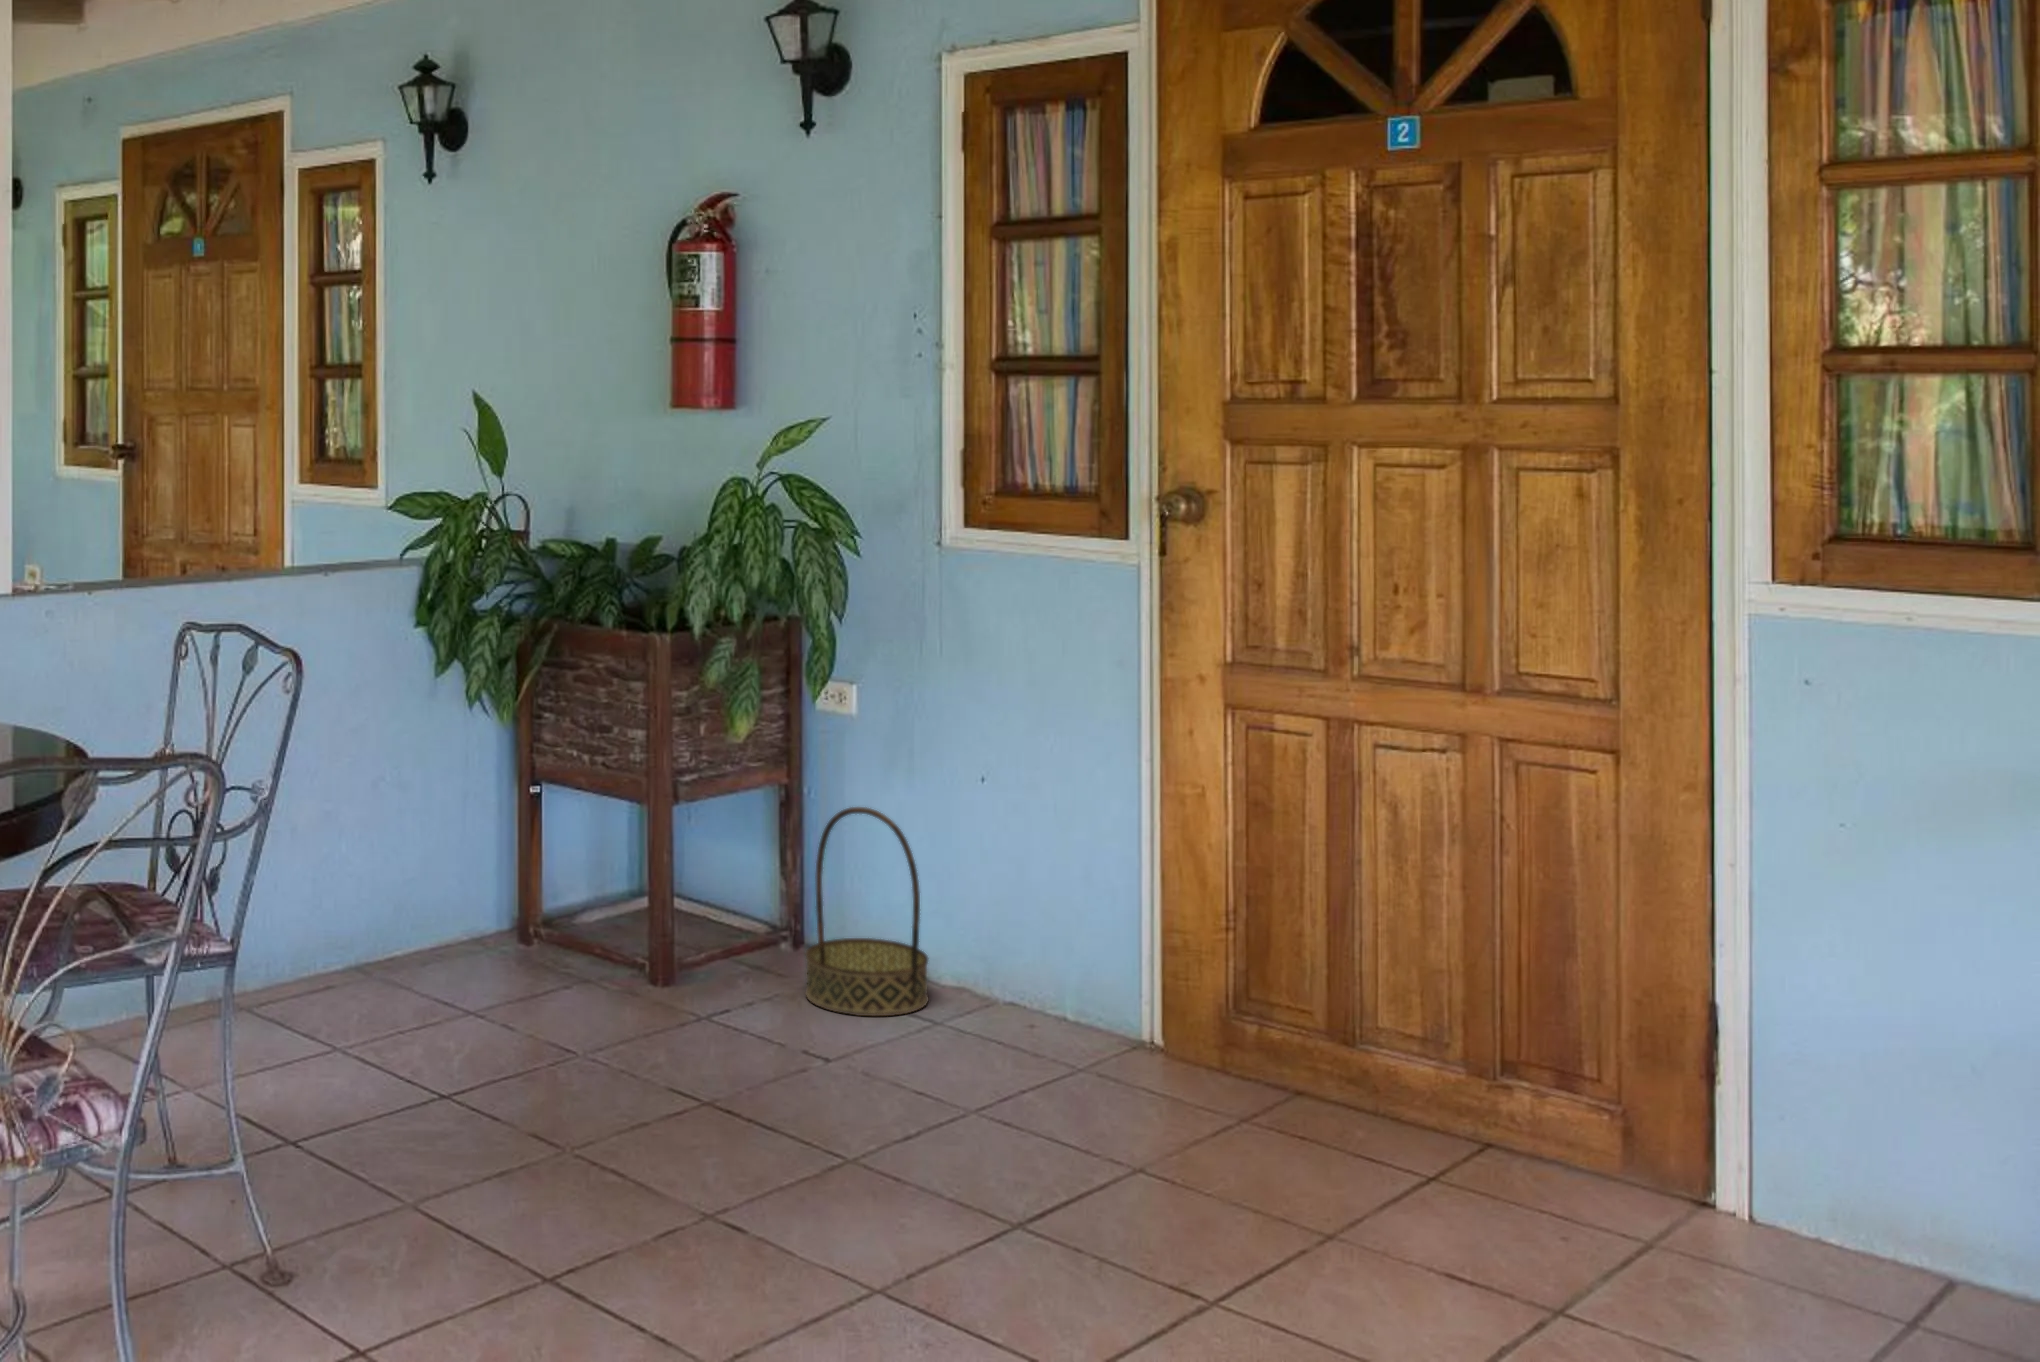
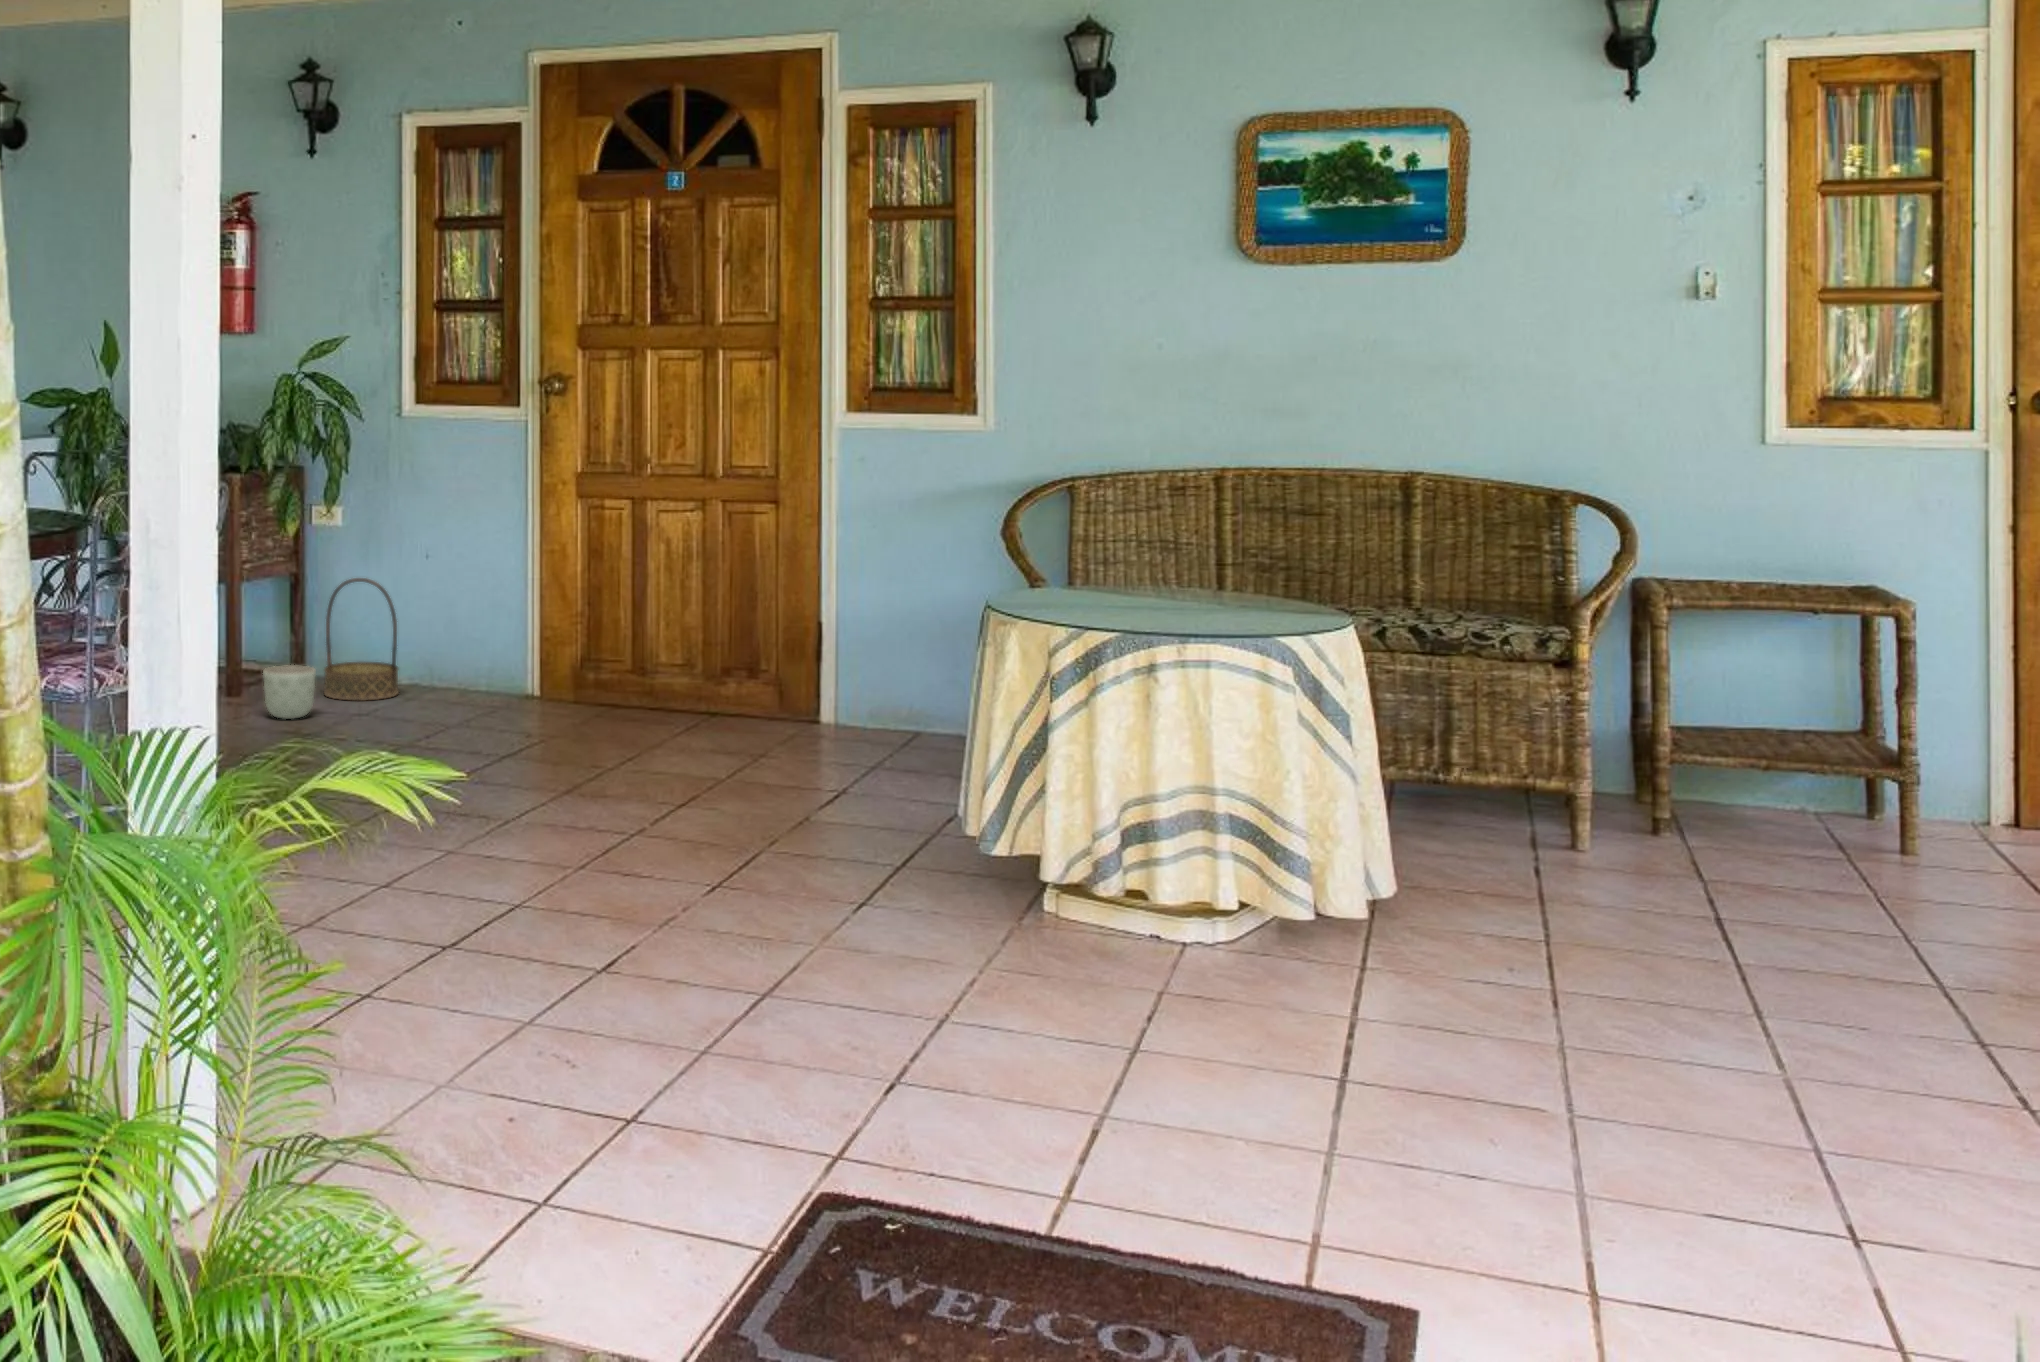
planter: none [669,954,756,1051] -> present [263,665,316,719]

